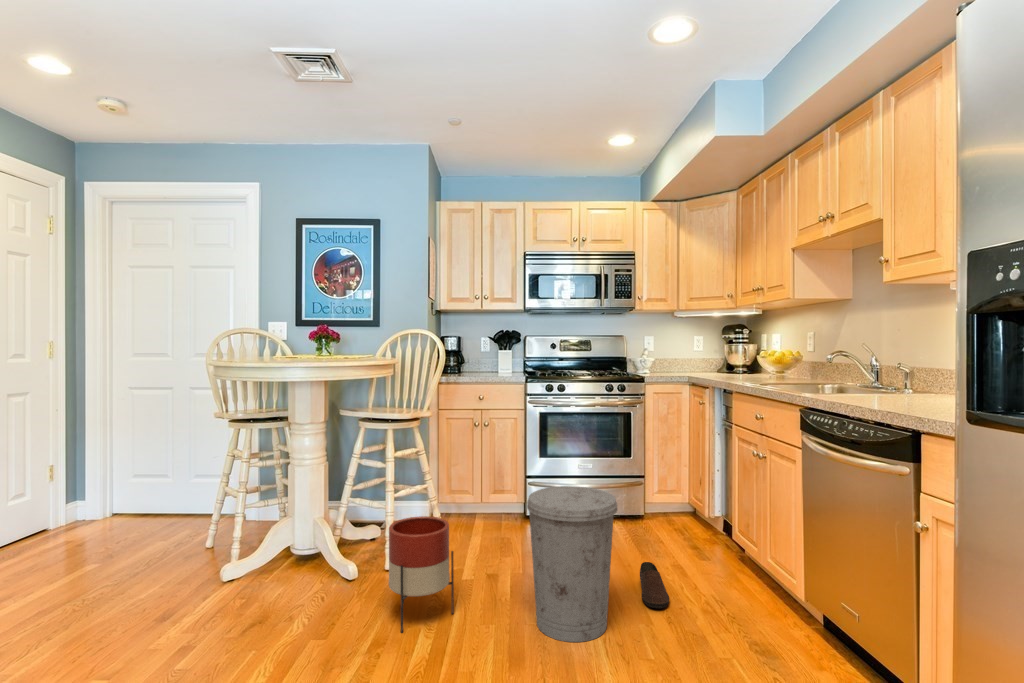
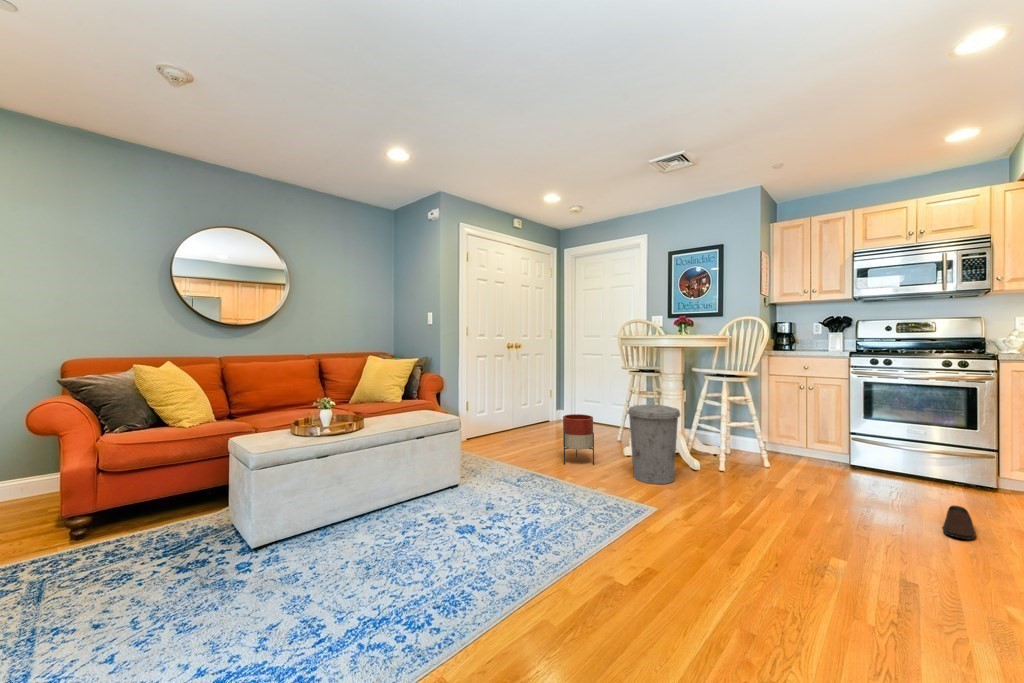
trash can: present [527,486,617,642] -> present [628,404,680,484]
planter: present [389,516,454,633] -> present [563,414,594,465]

